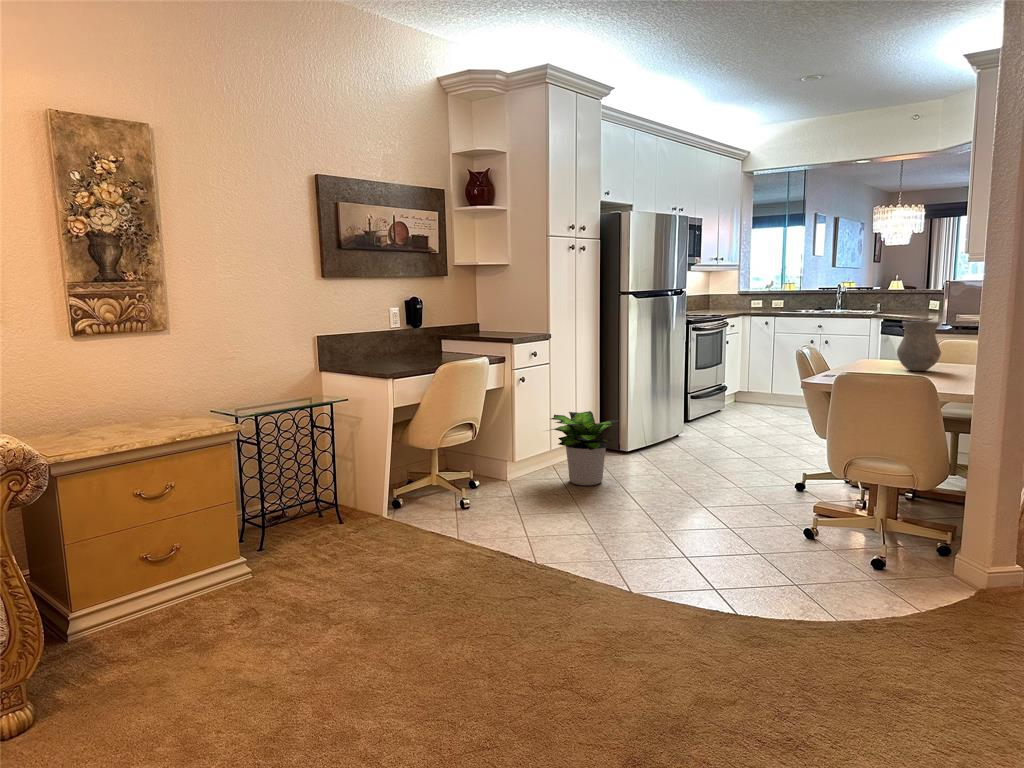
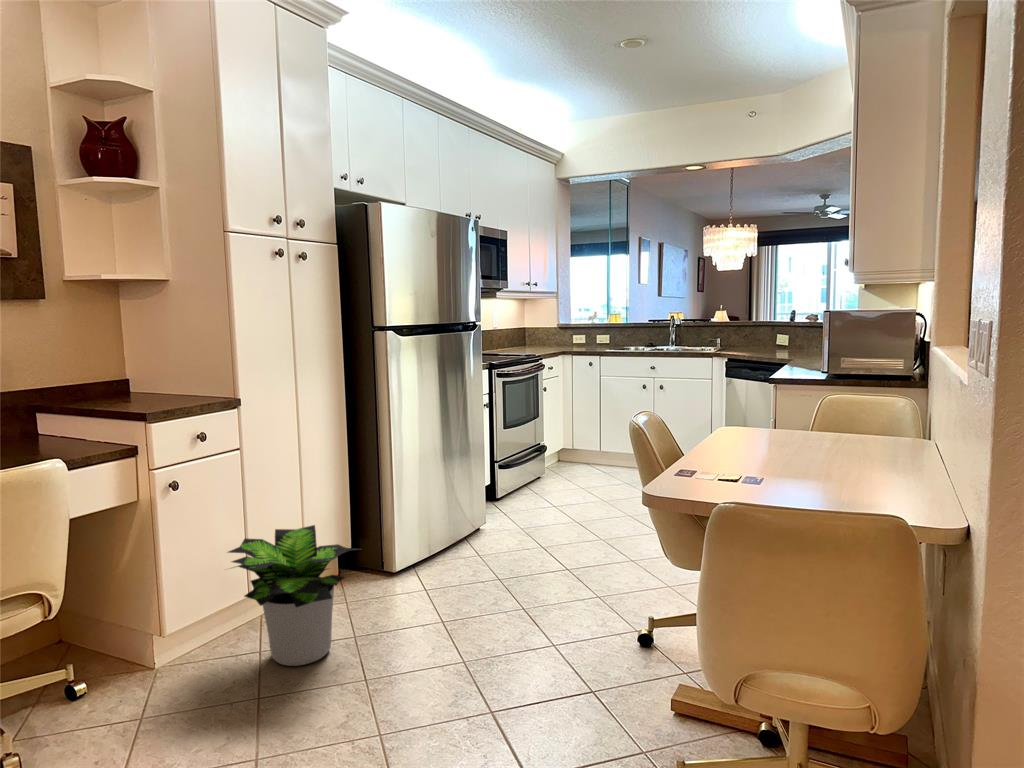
vase: present [897,321,941,371] -> none [793,370,863,454]

